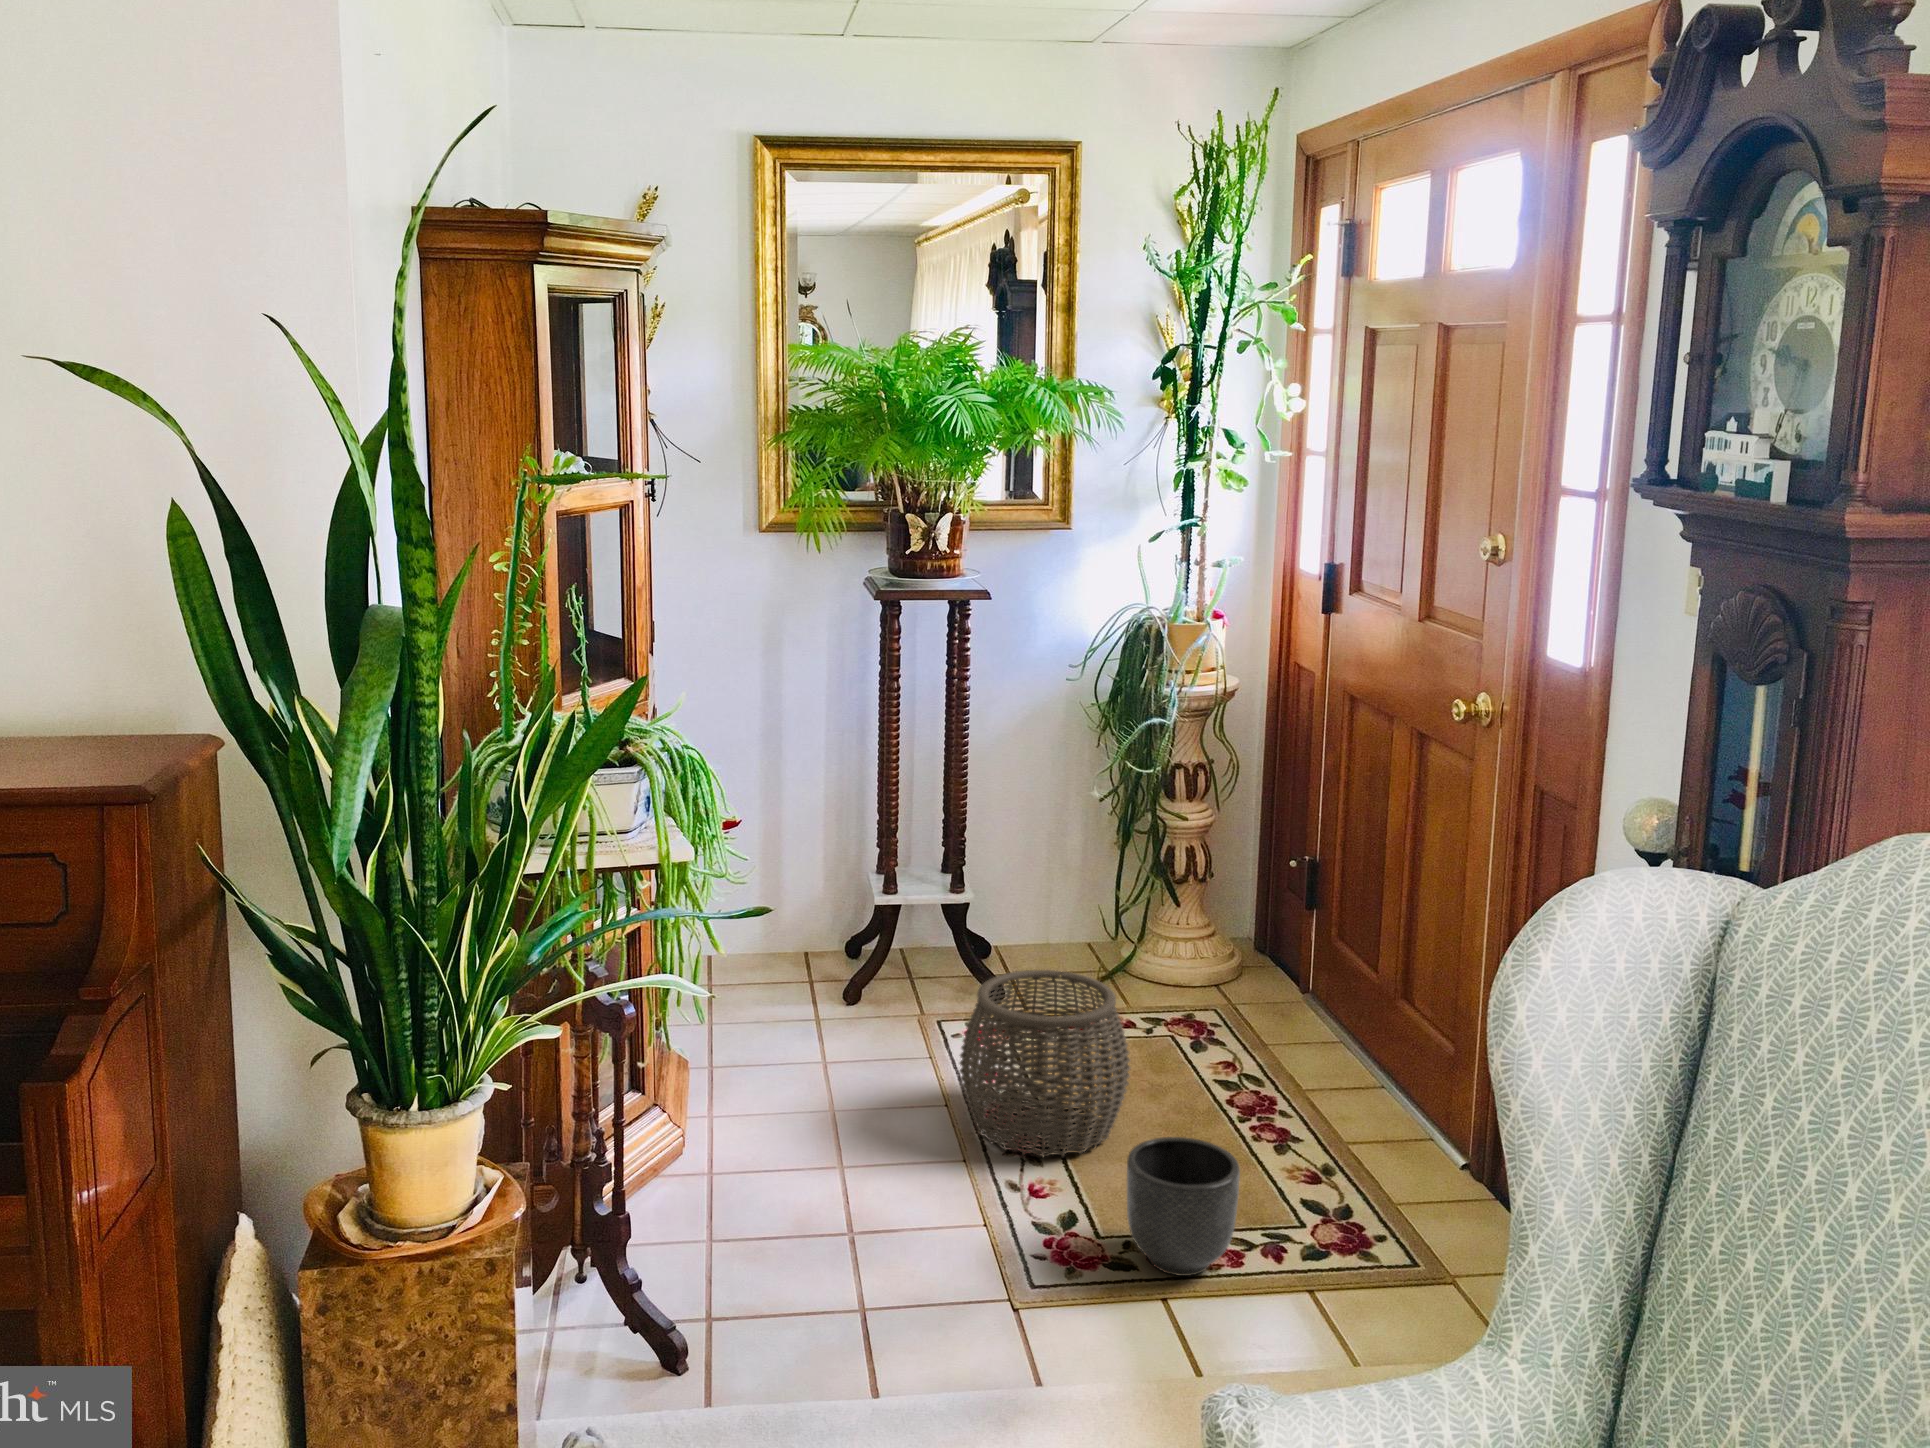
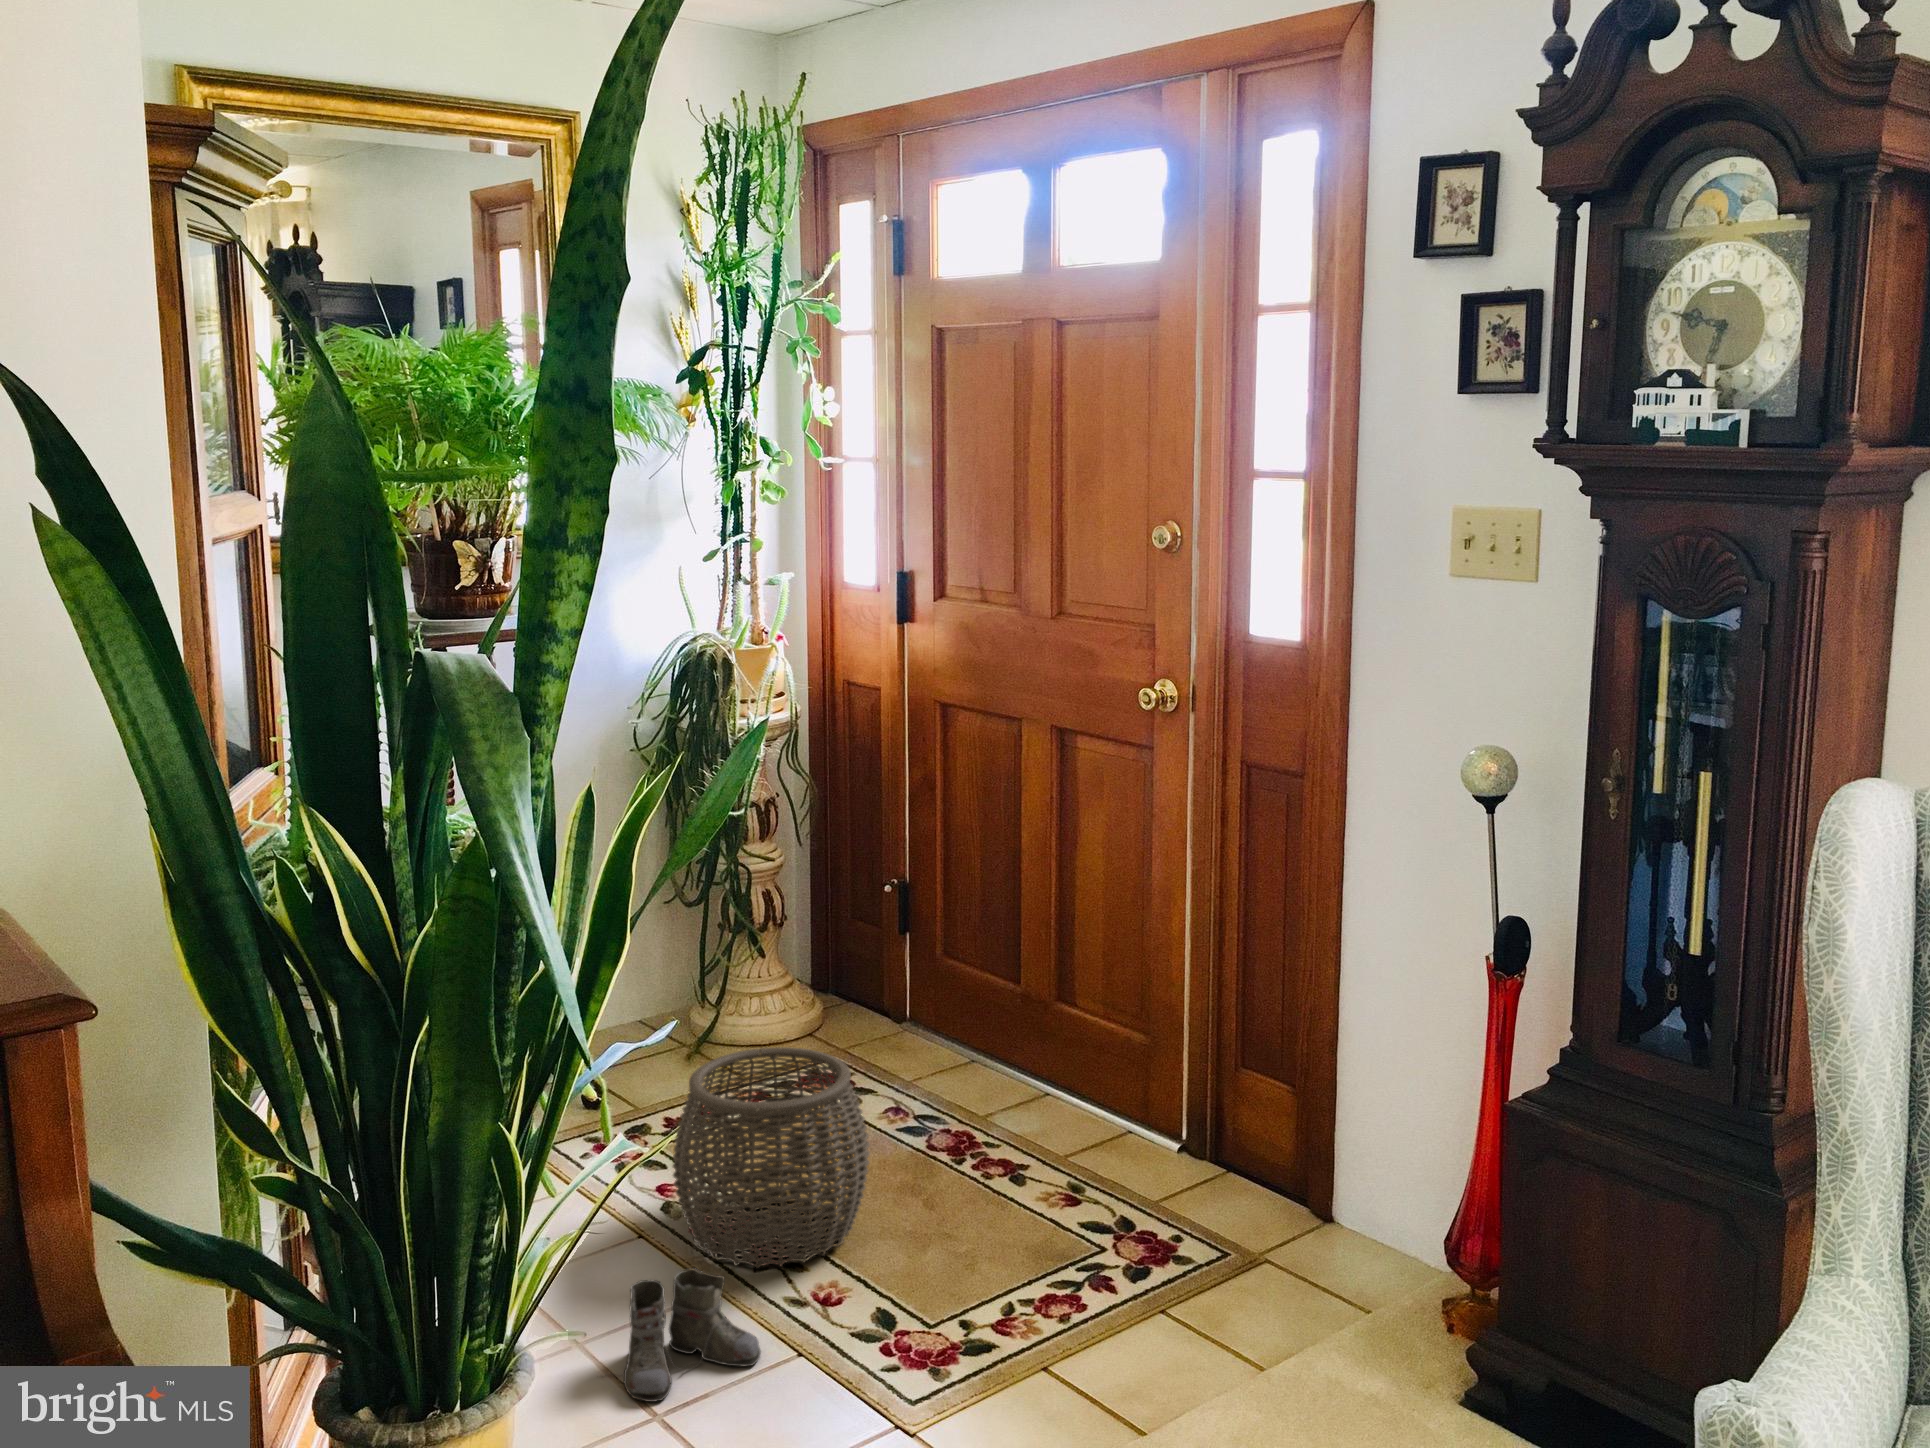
boots: none [829,1125,953,1220] -> present [624,1268,761,1402]
planter: present [1127,1137,1240,1276] -> none [966,1186,1087,1338]

